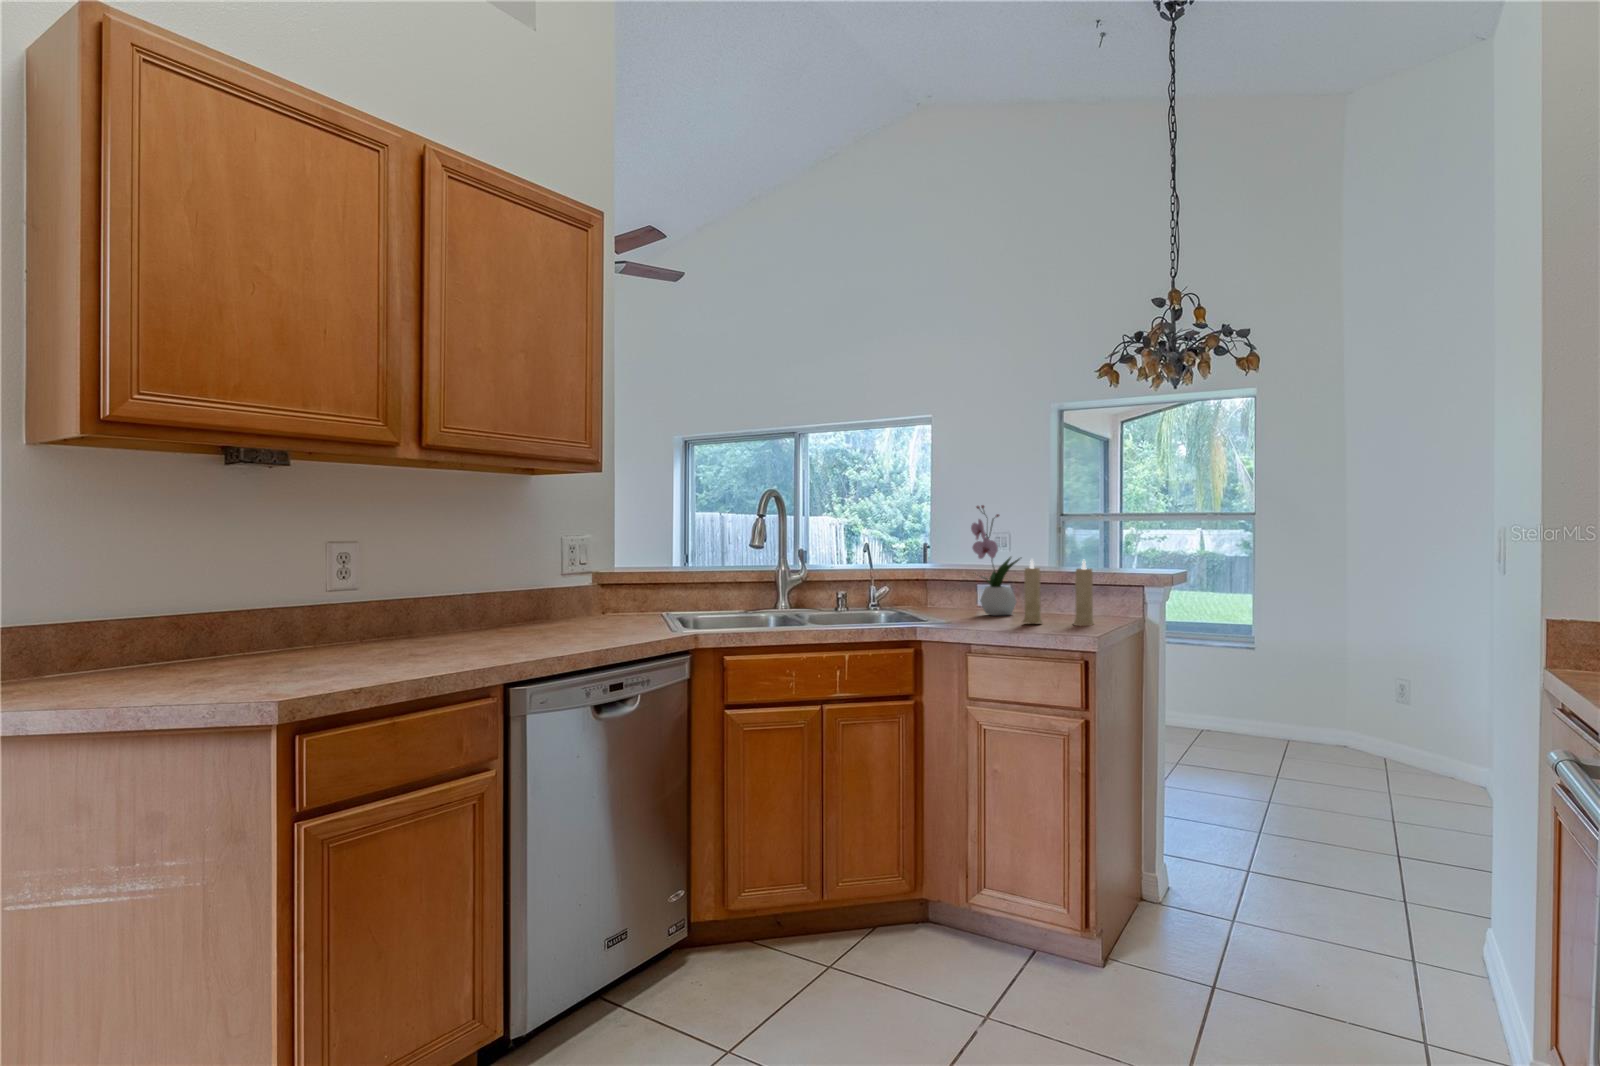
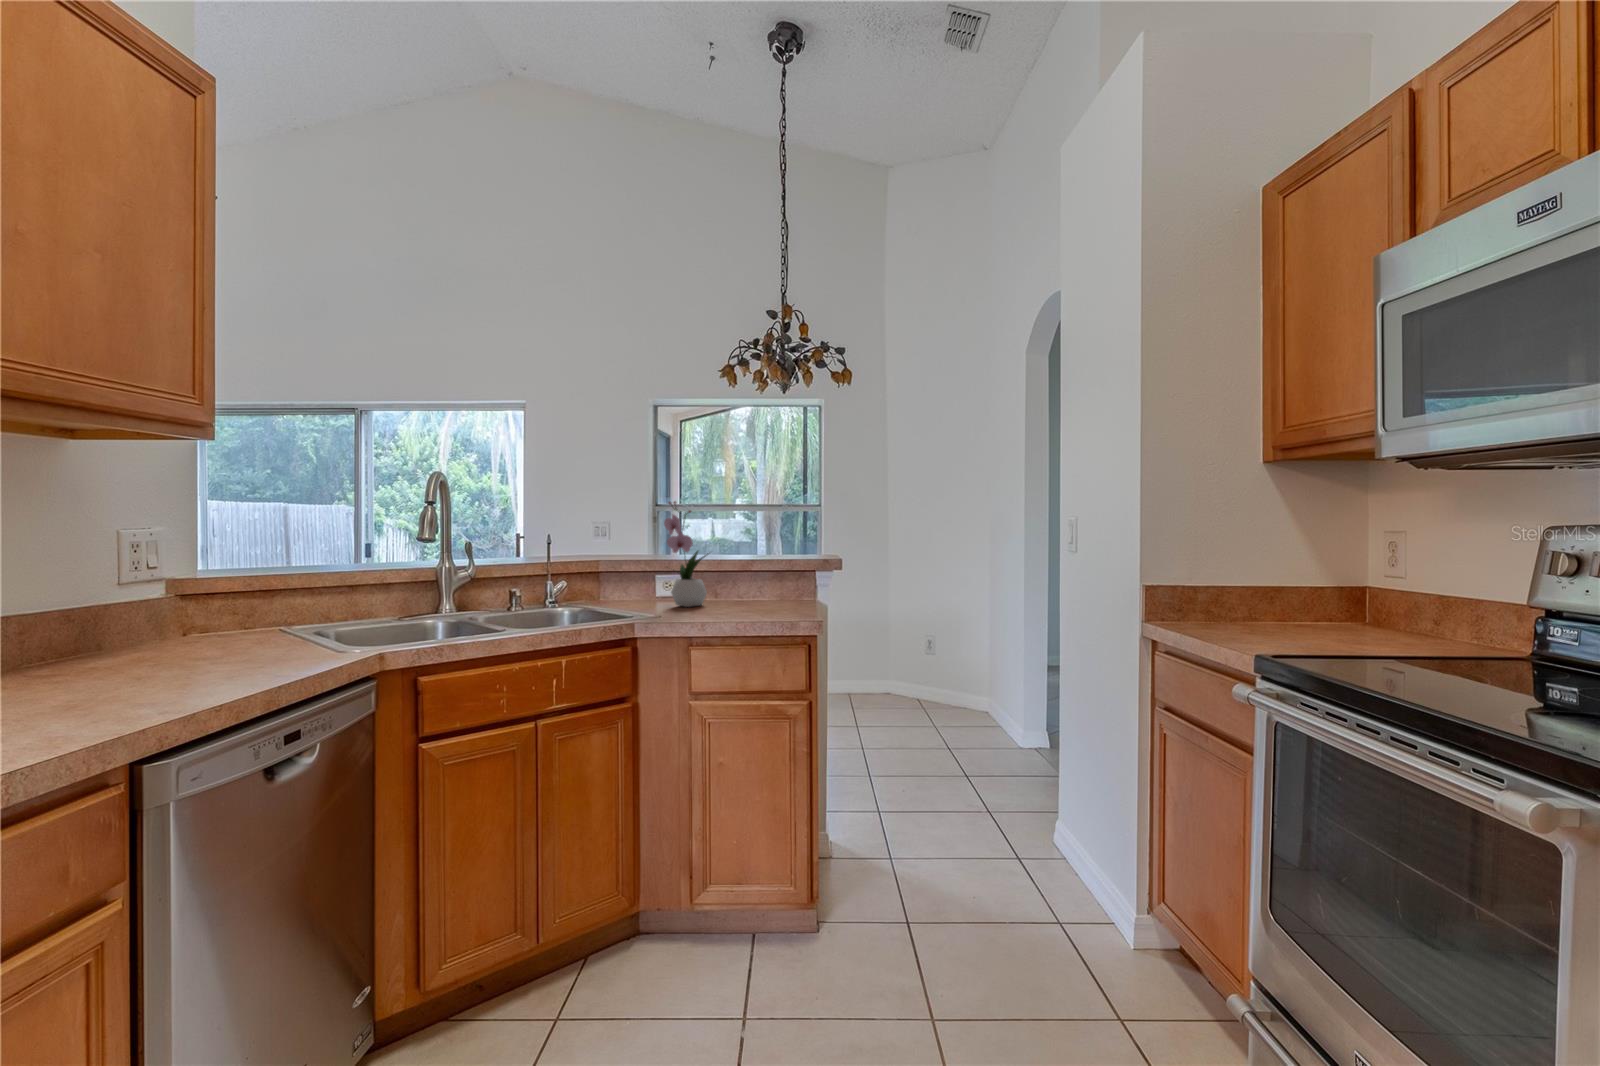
candle: present [1022,560,1094,626] -> none [730,552,796,614]

